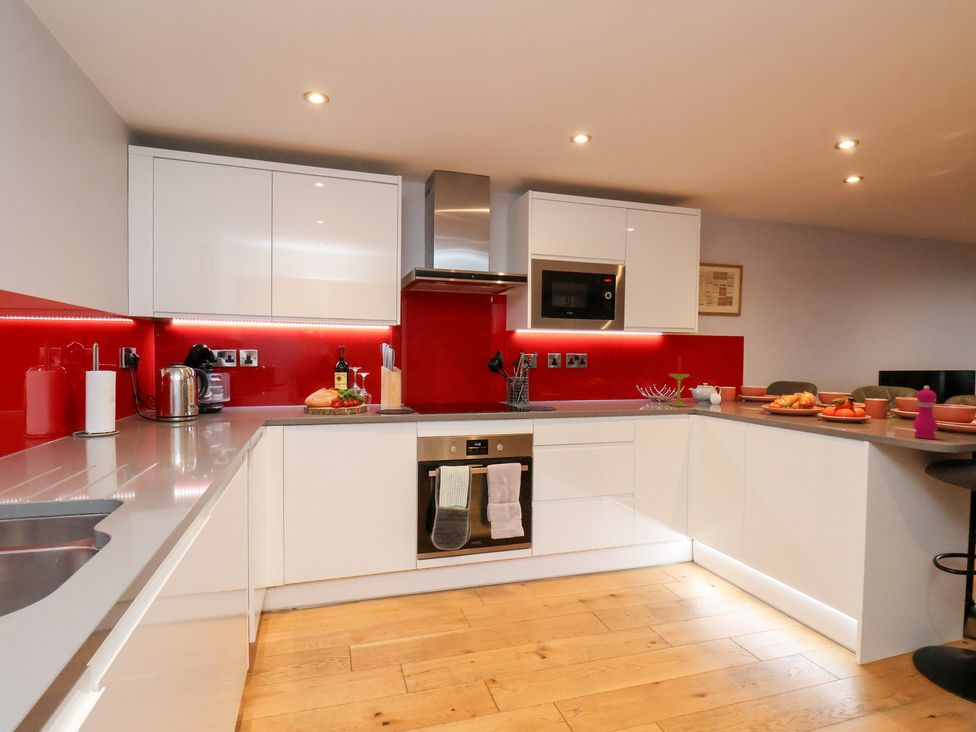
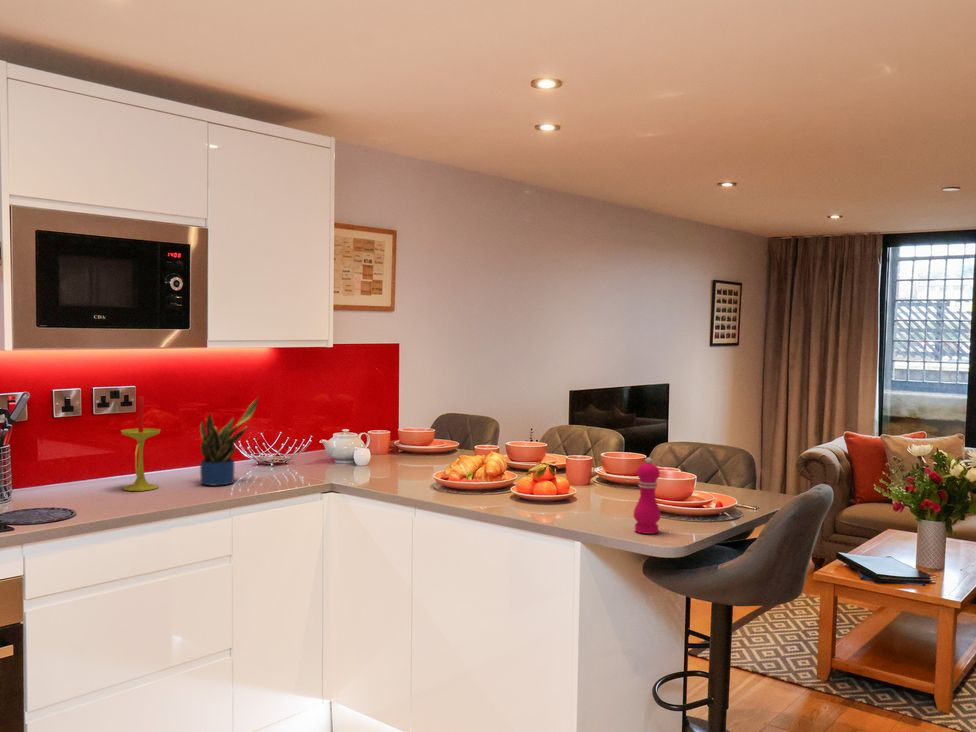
candle: present [670,356,689,406] -> present [121,396,160,491]
potted plant: none [620,358,653,406] -> present [200,399,258,486]

